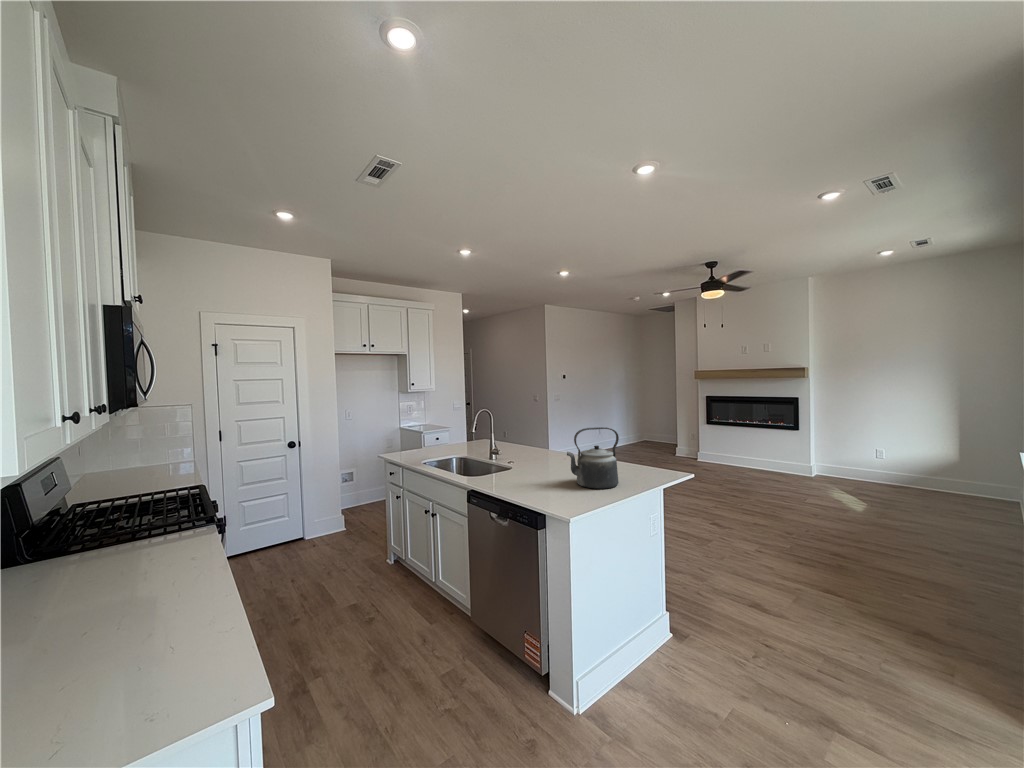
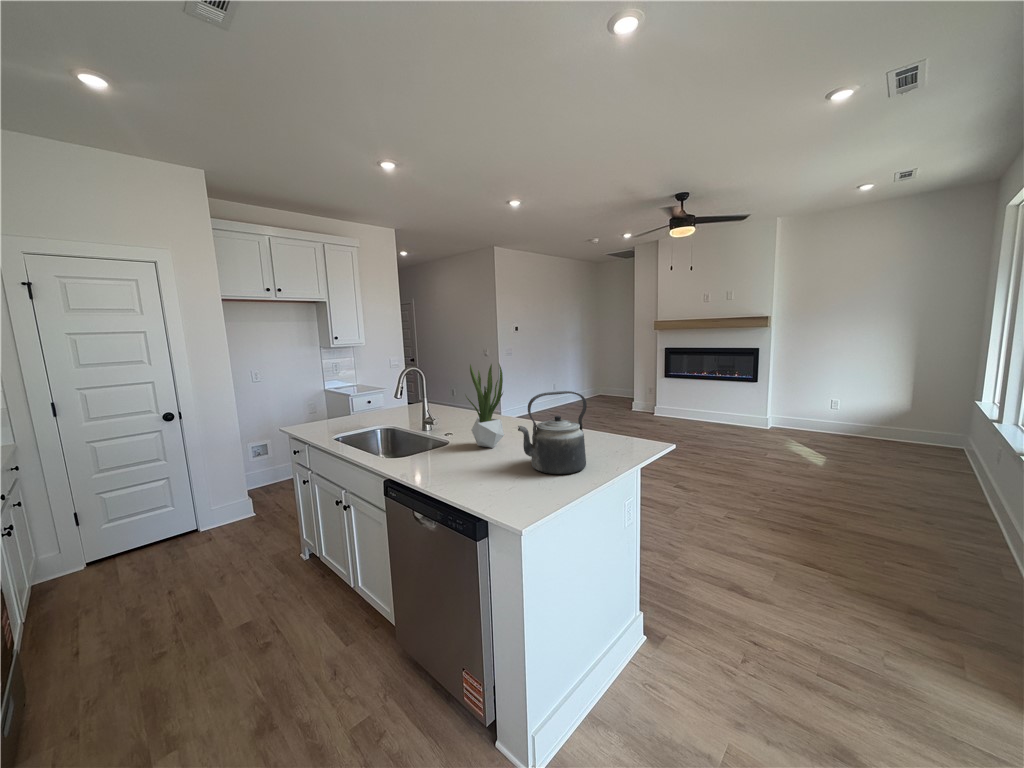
potted plant: none [526,406,556,471] -> present [466,364,504,448]

